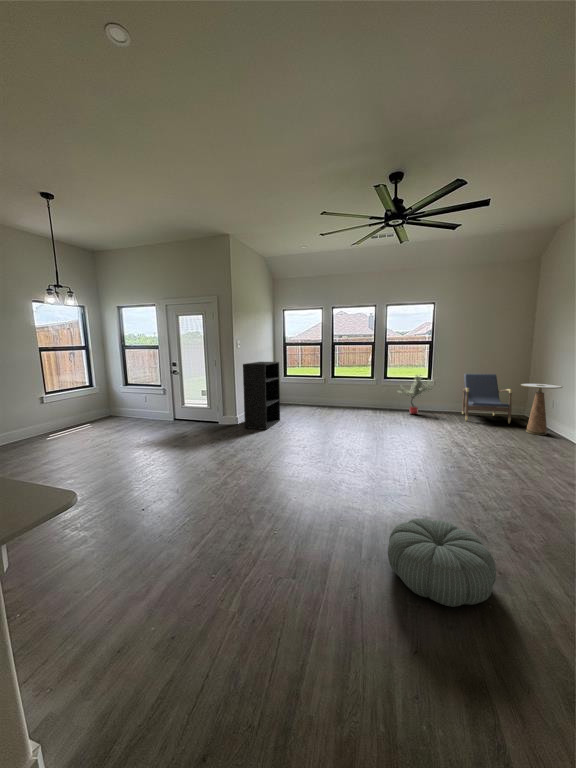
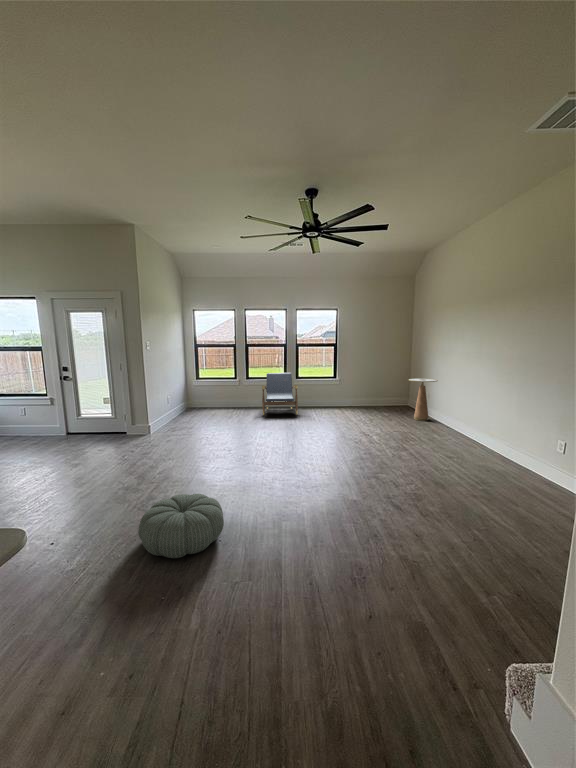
bookshelf: present [243,362,280,430] -> none [155,364,197,436]
lounge chair: present [462,374,512,423] -> present [262,373,298,415]
potted tree: present [398,375,433,414] -> none [308,373,339,411]
pouf: present [388,518,496,607] -> present [139,494,224,558]

